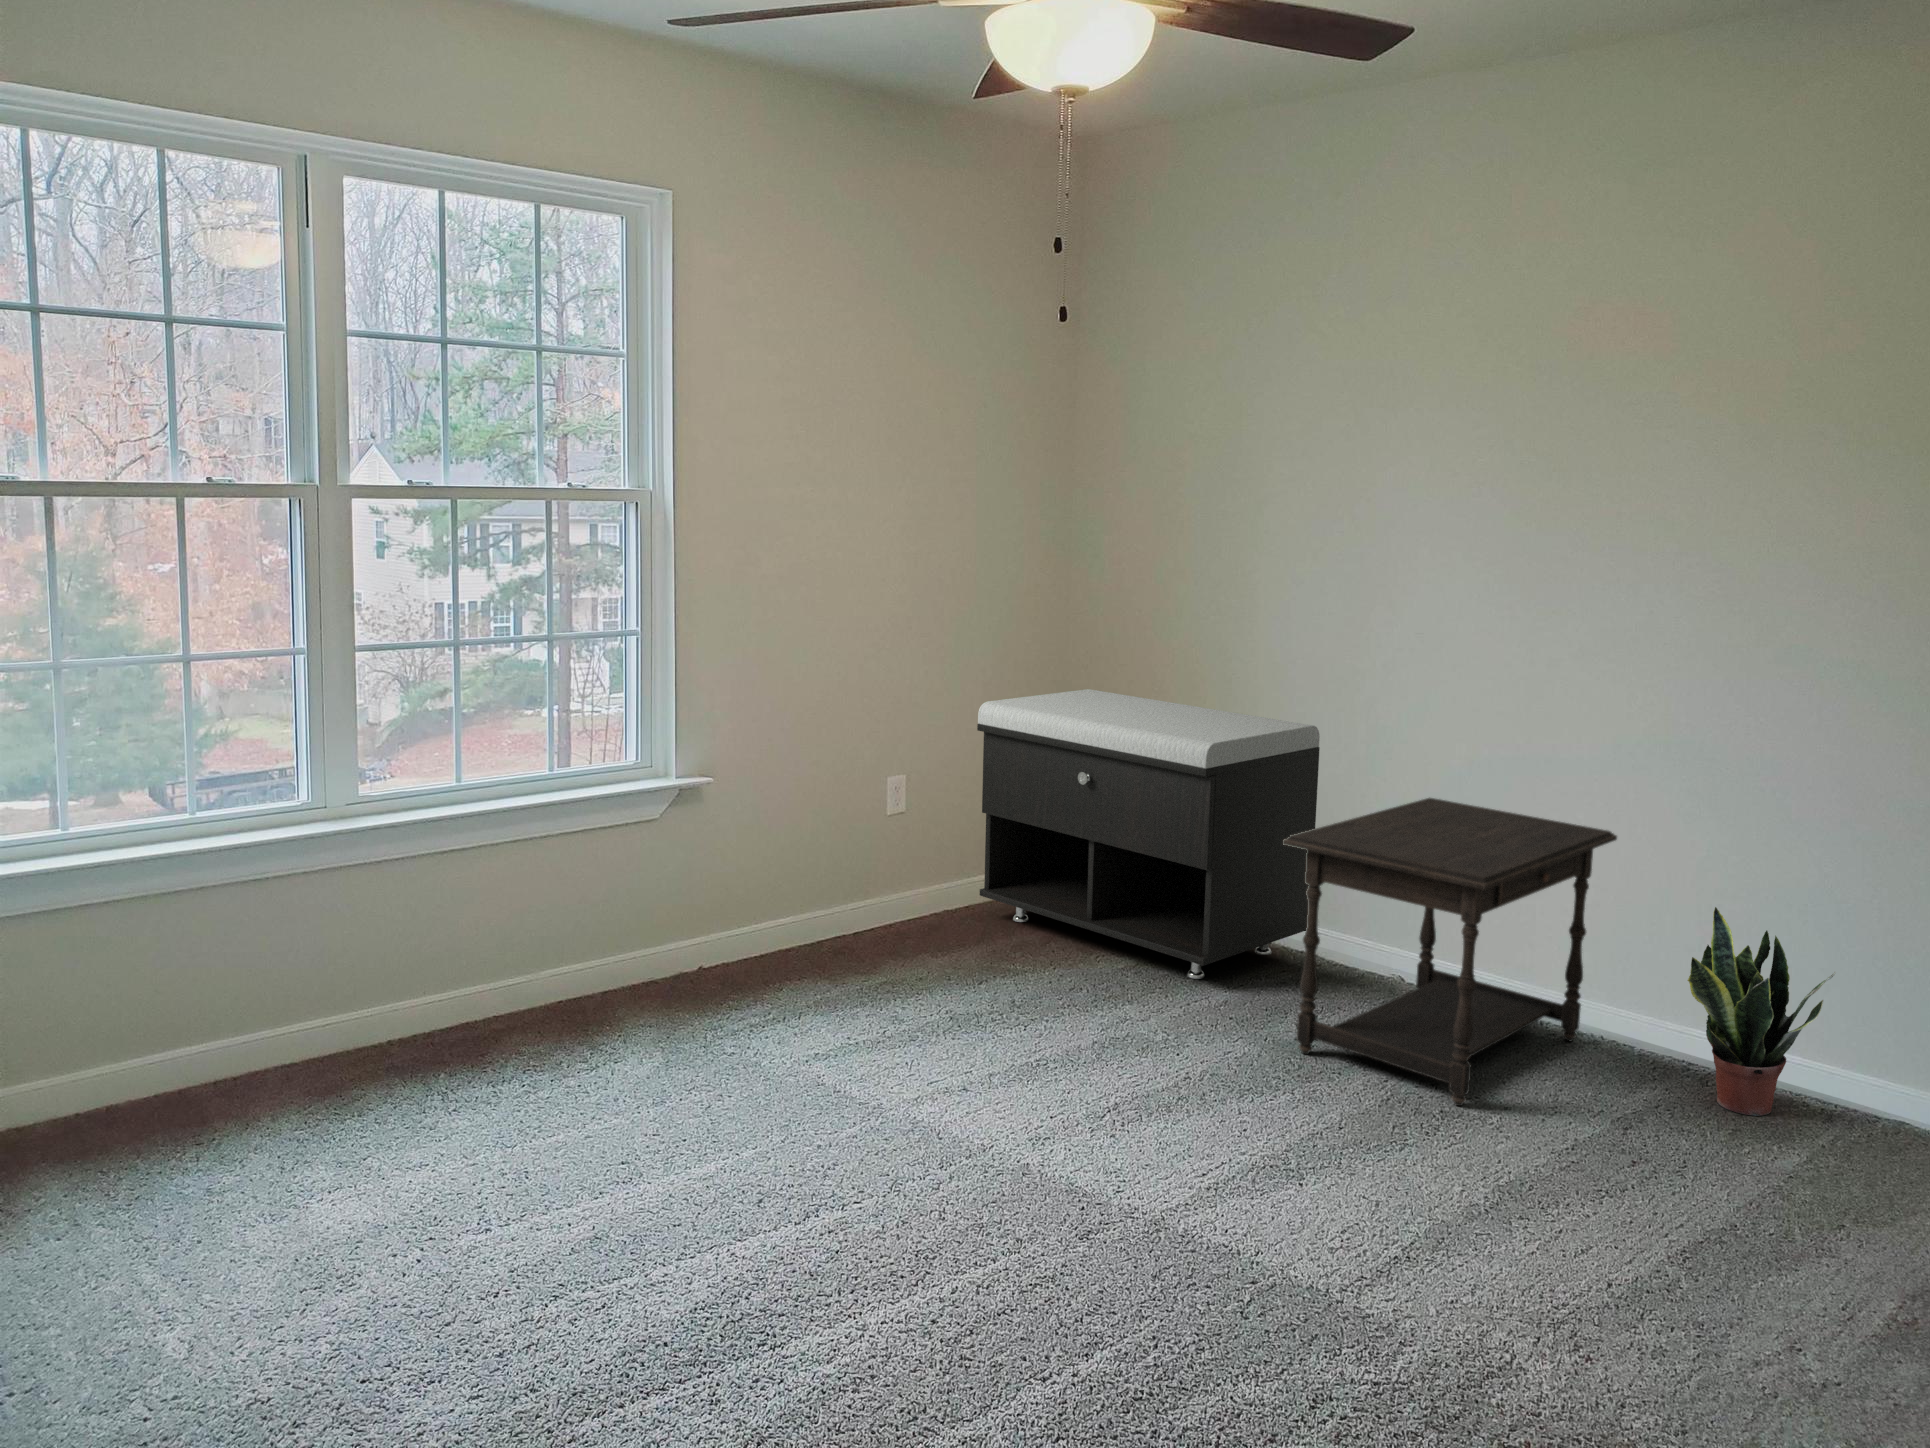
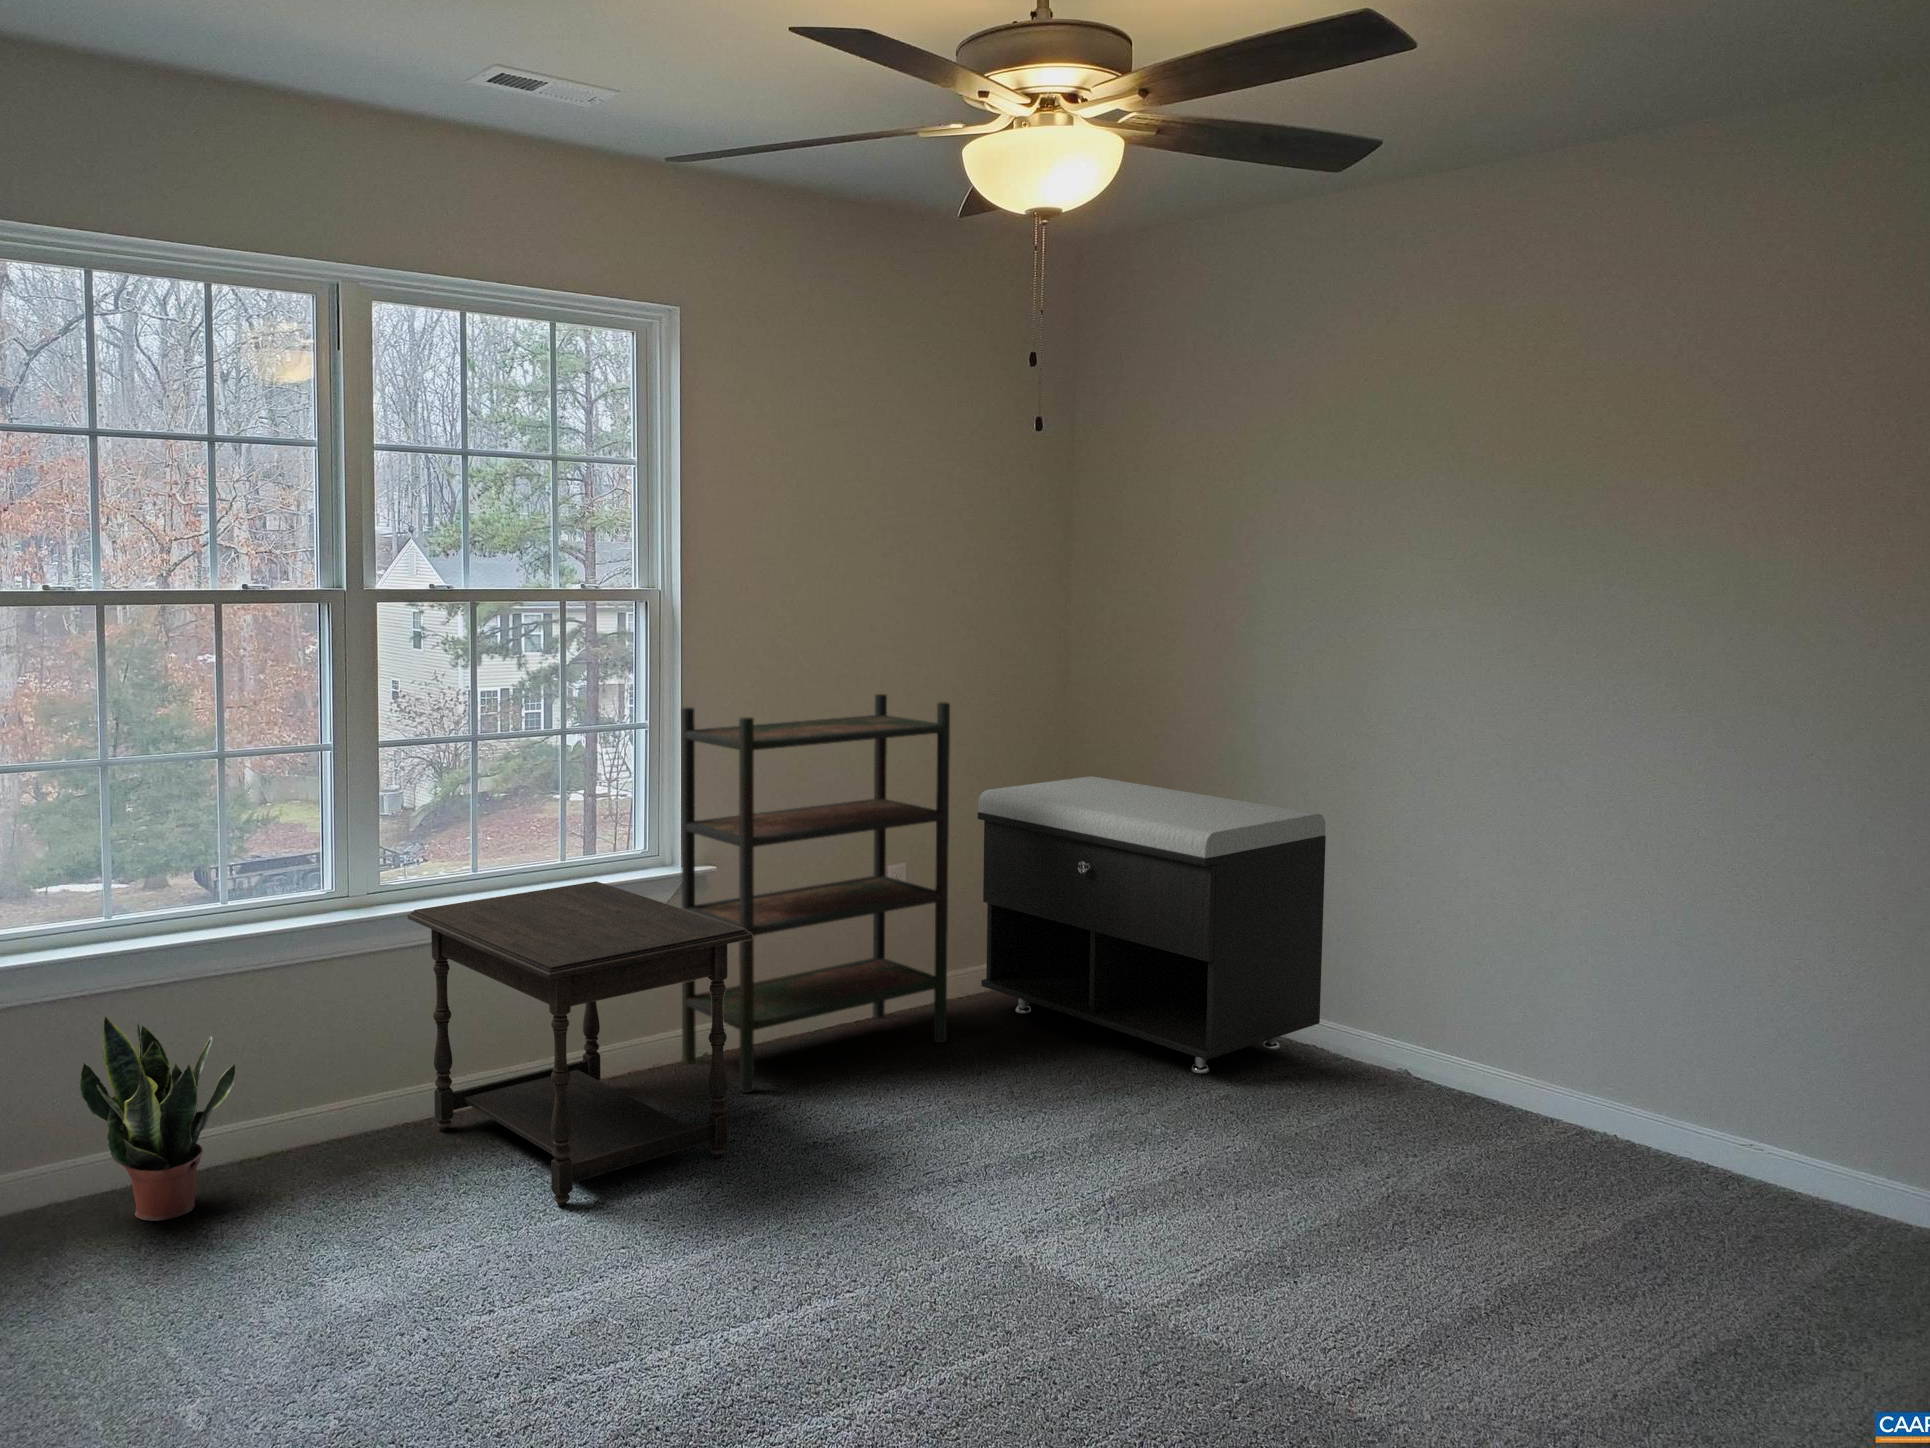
bookshelf: none [679,605,952,1003] -> present [681,694,950,1093]
side table: present [1283,798,1617,1106] -> present [408,881,752,1206]
potted plant: present [1688,907,1836,1116] -> present [80,1016,236,1221]

